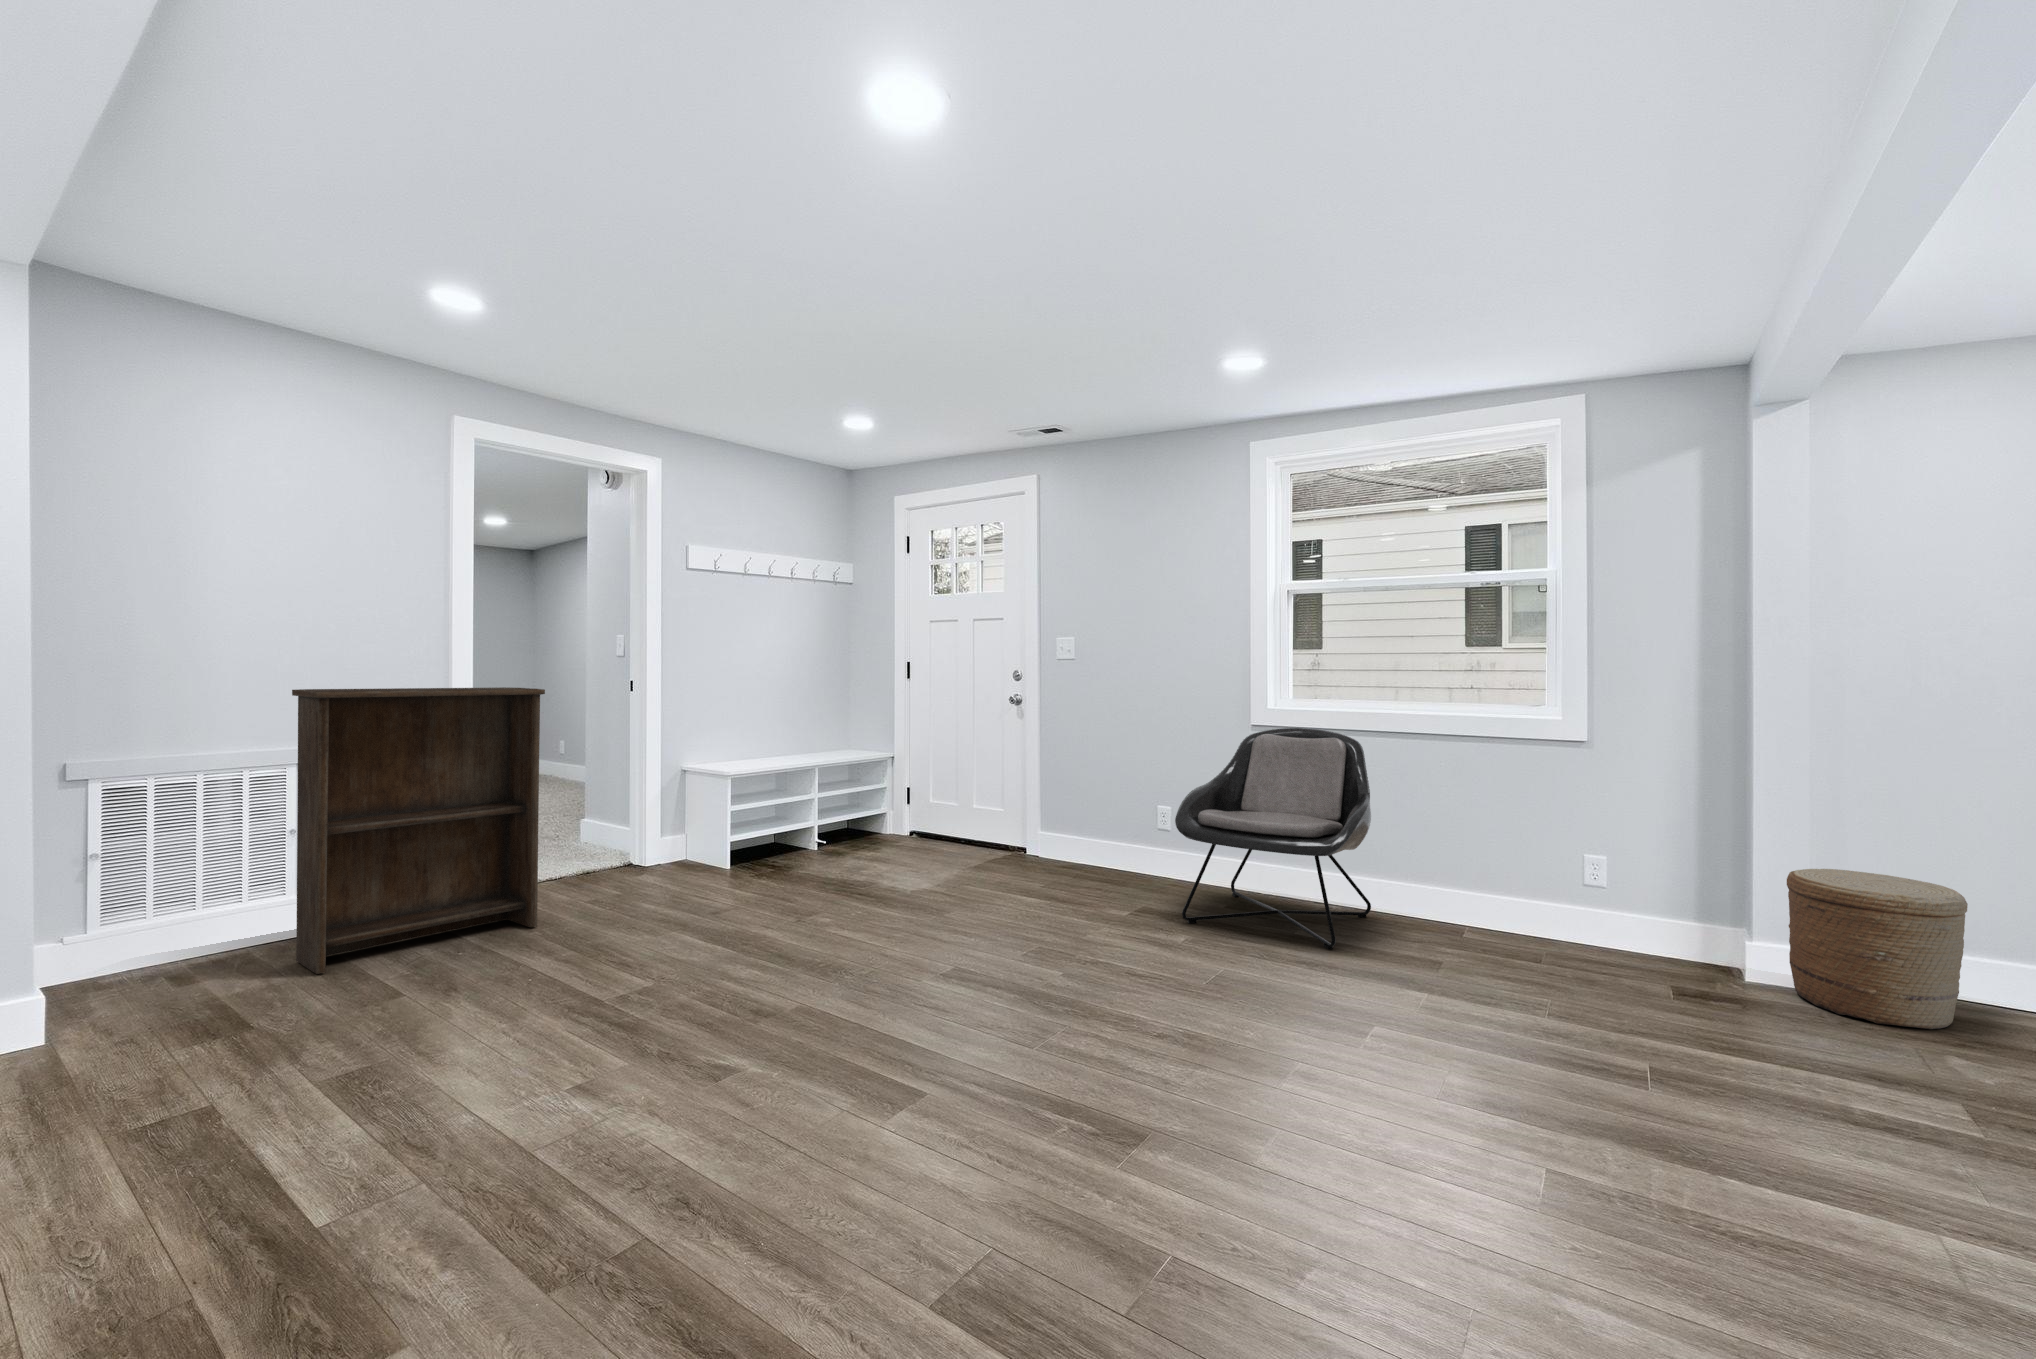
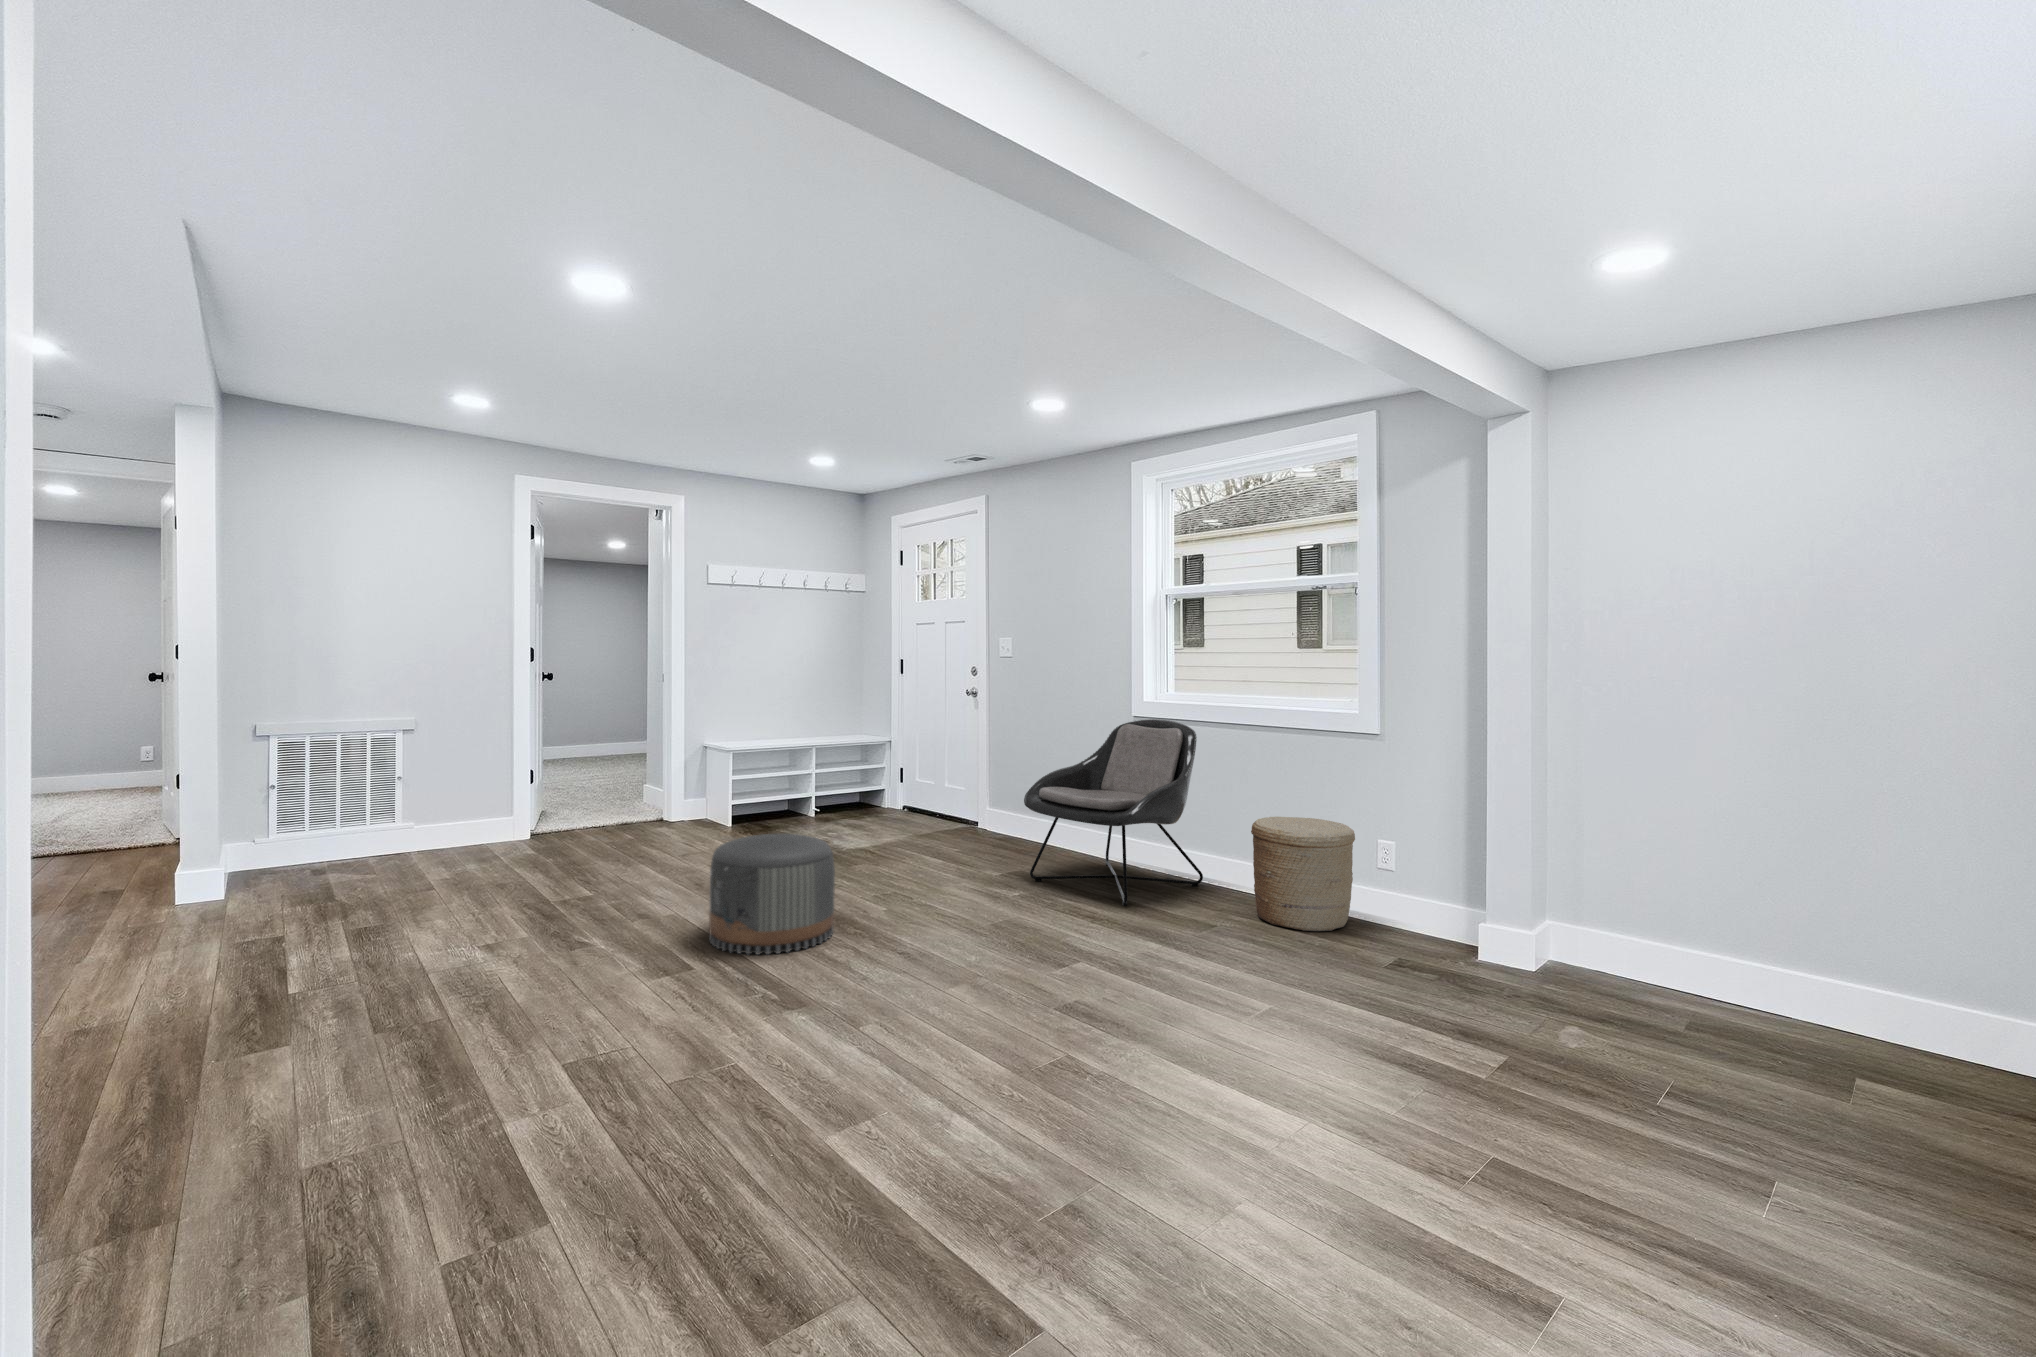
bookshelf: present [292,687,545,974] -> none [388,681,560,874]
woven basket: present [1787,869,1968,1029] -> present [1251,817,1355,931]
pouf: none [898,891,1061,1066] -> present [709,834,835,955]

